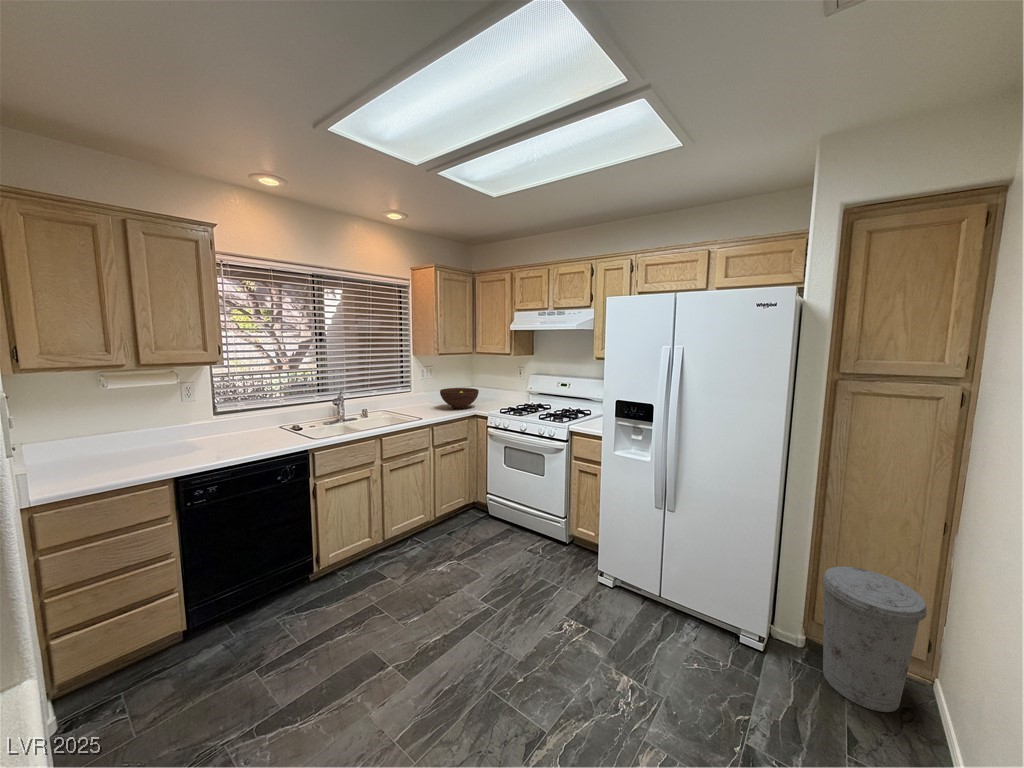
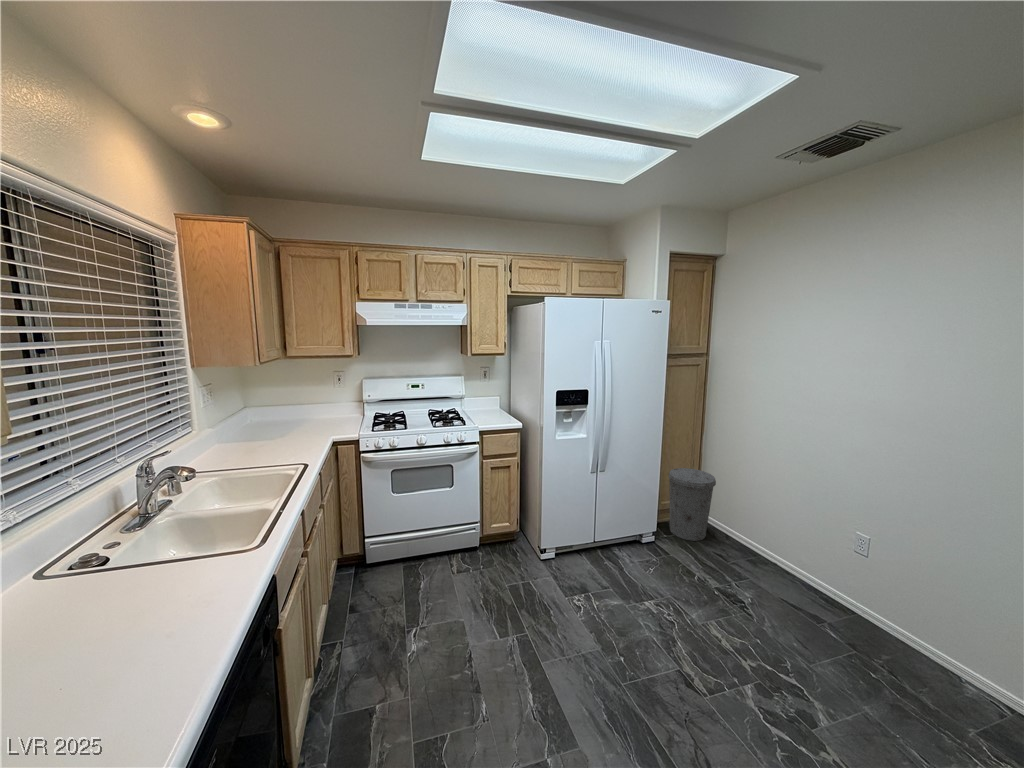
fruit bowl: present [440,388,479,409] -> none [261,406,324,438]

